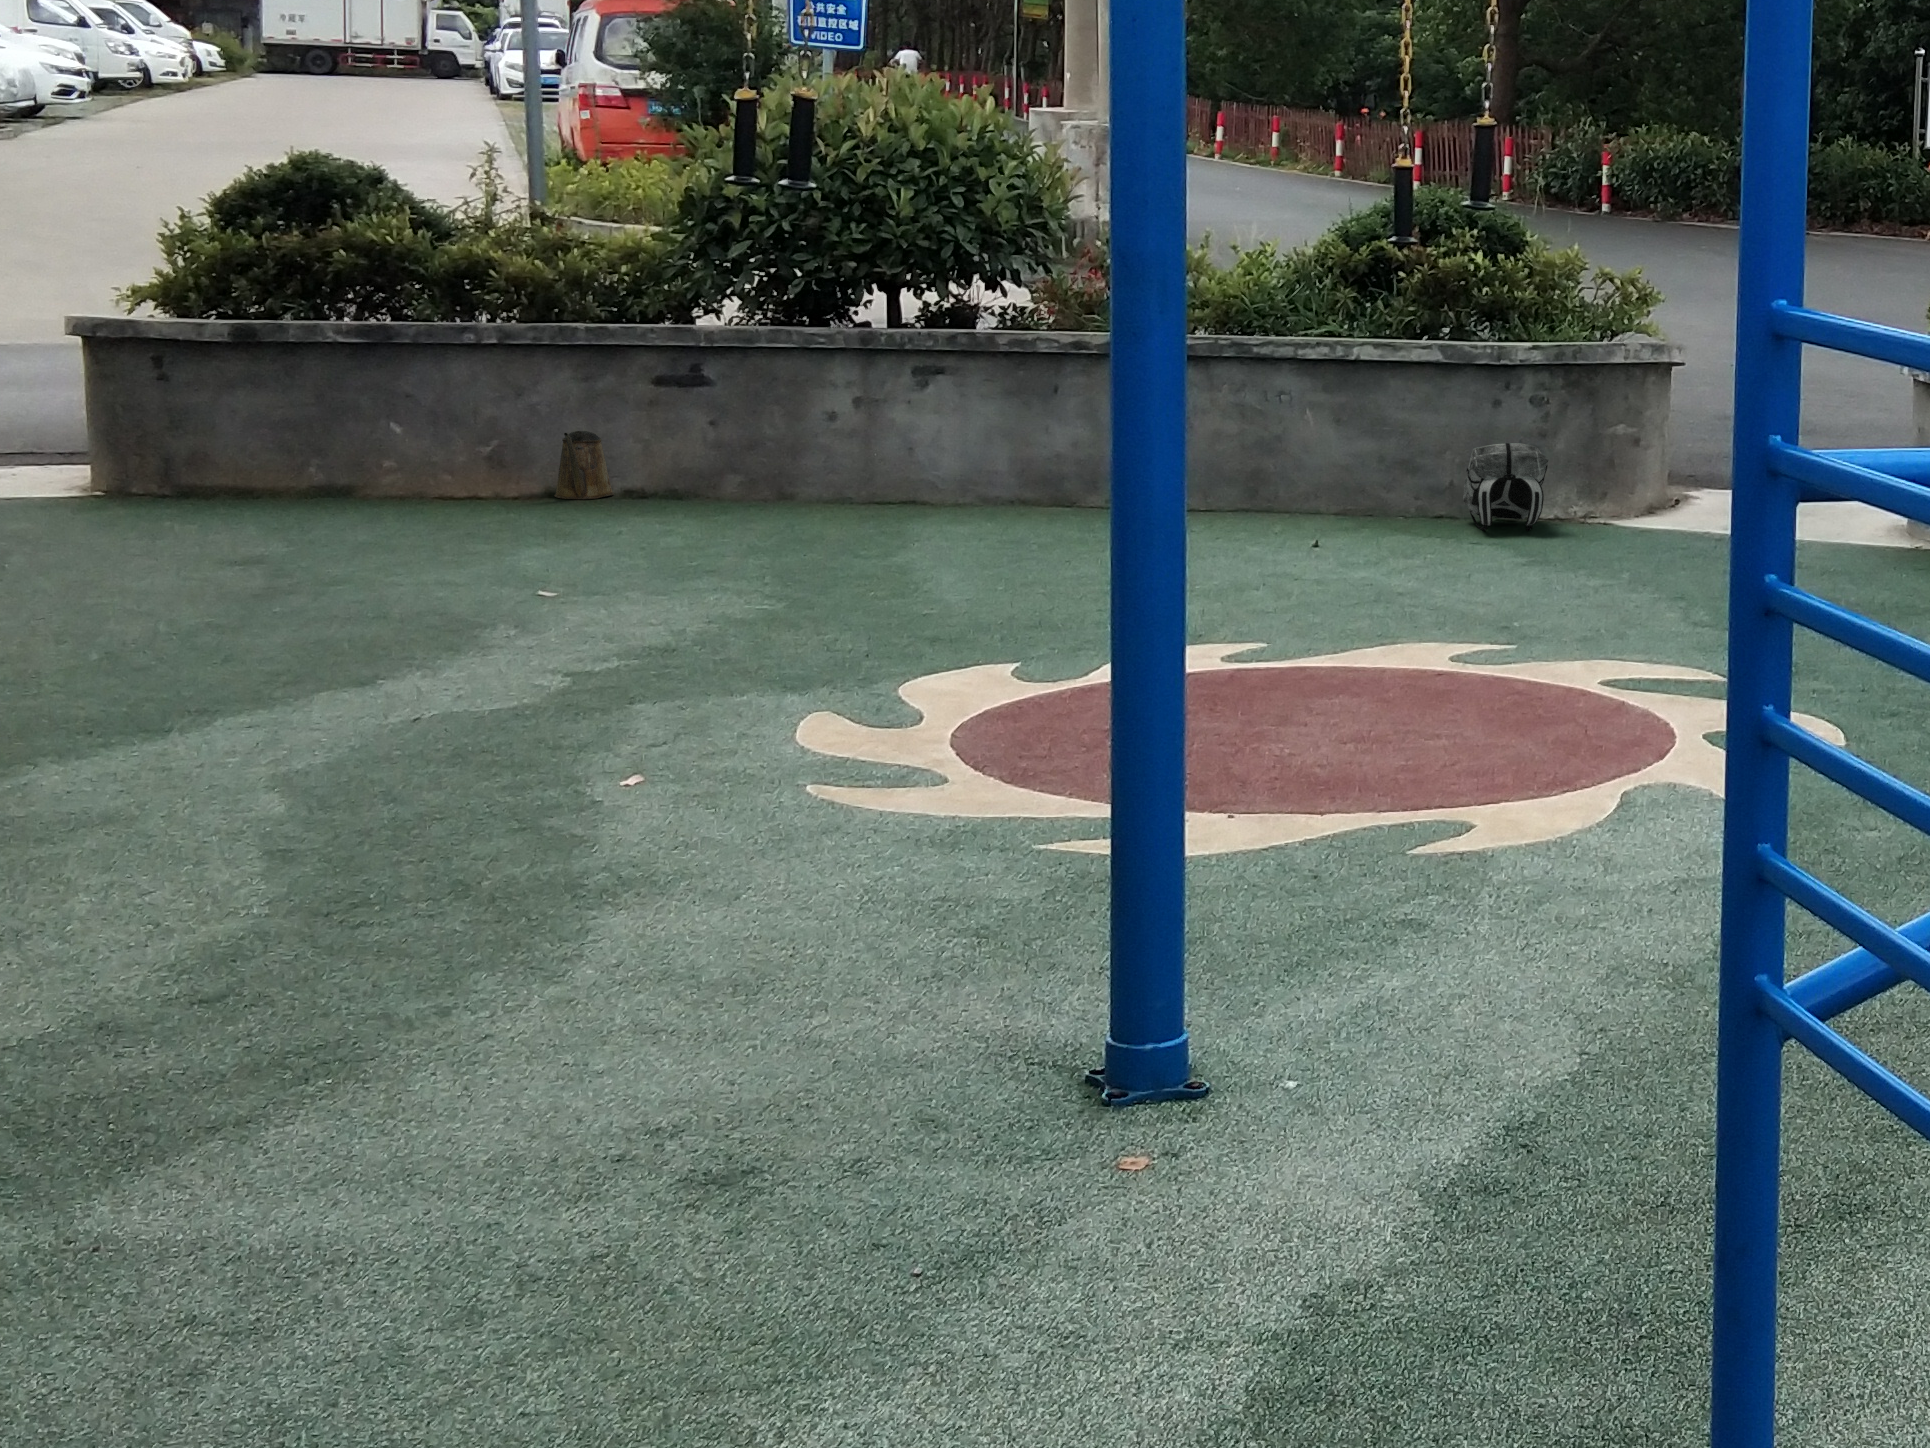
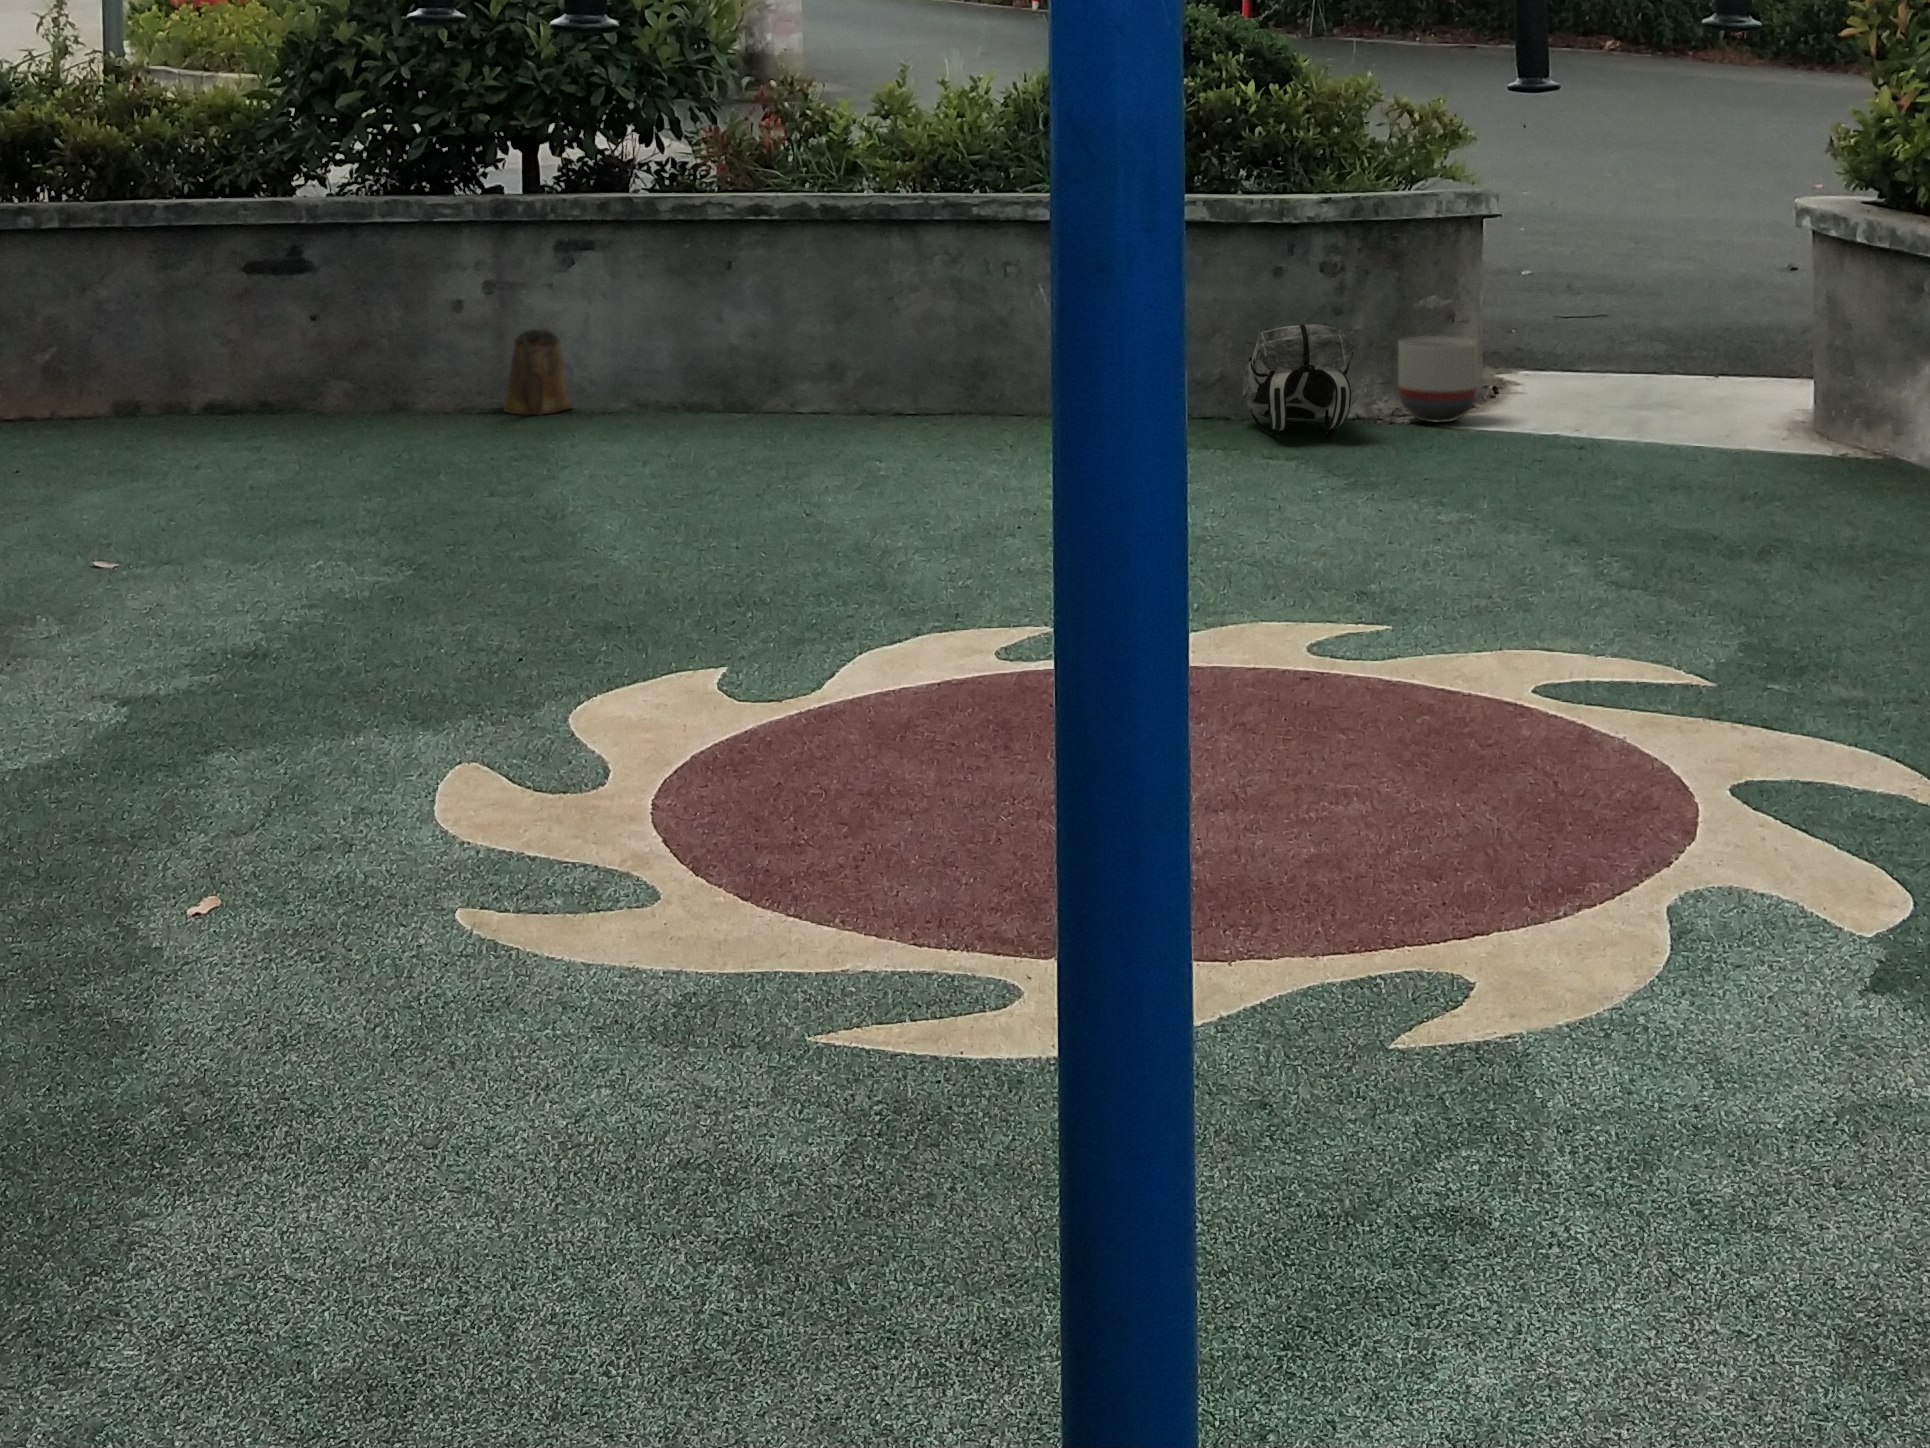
watering can: present [554,431,614,499] -> present [504,329,572,415]
planter: none [1590,457,1652,524] -> present [1398,336,1477,423]

